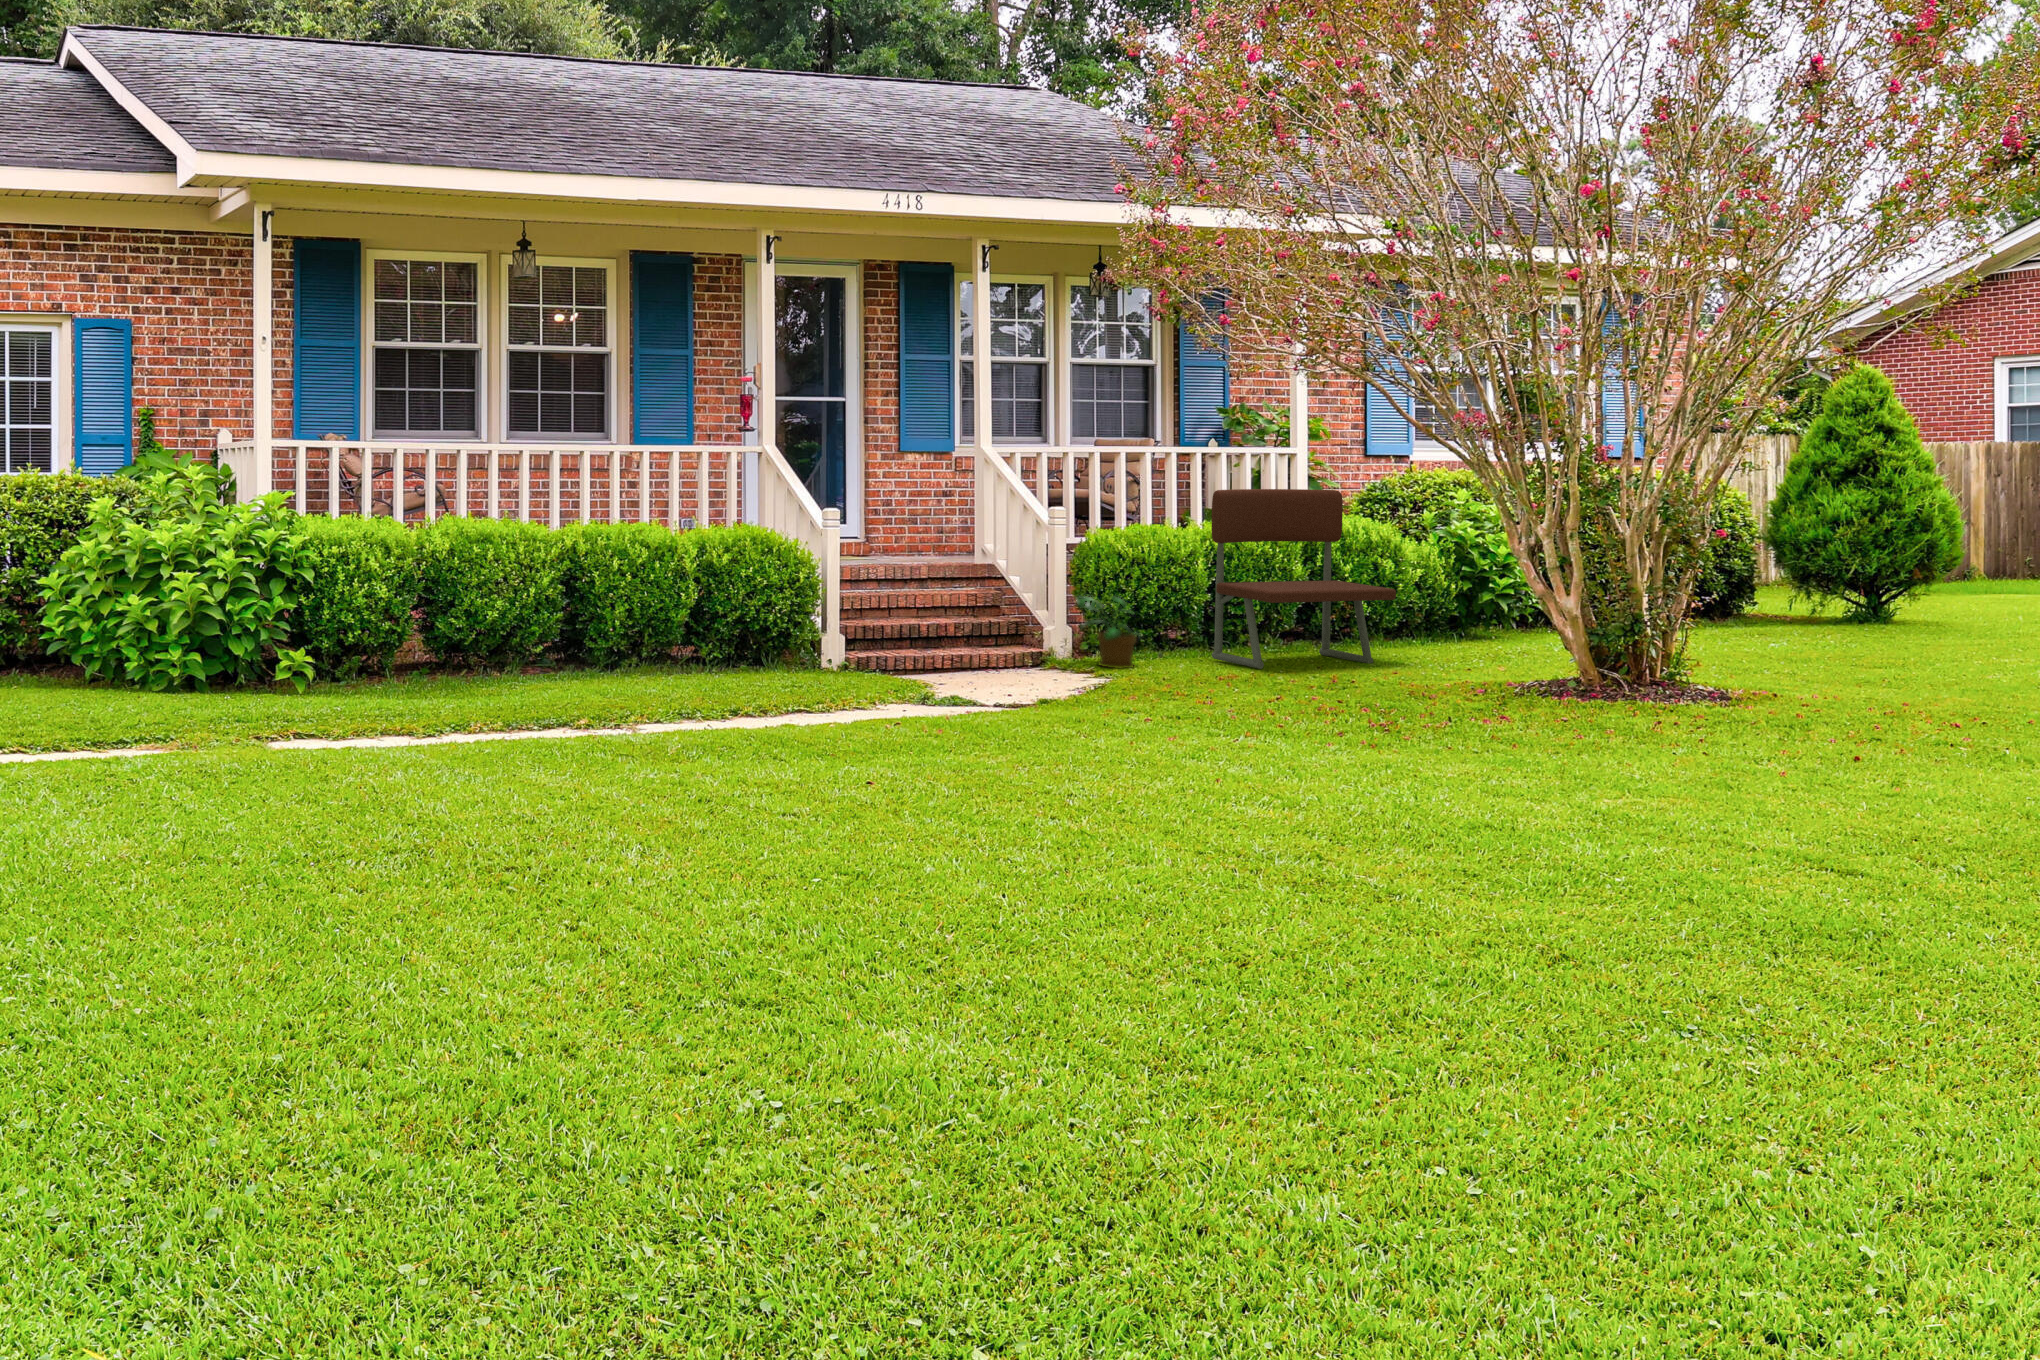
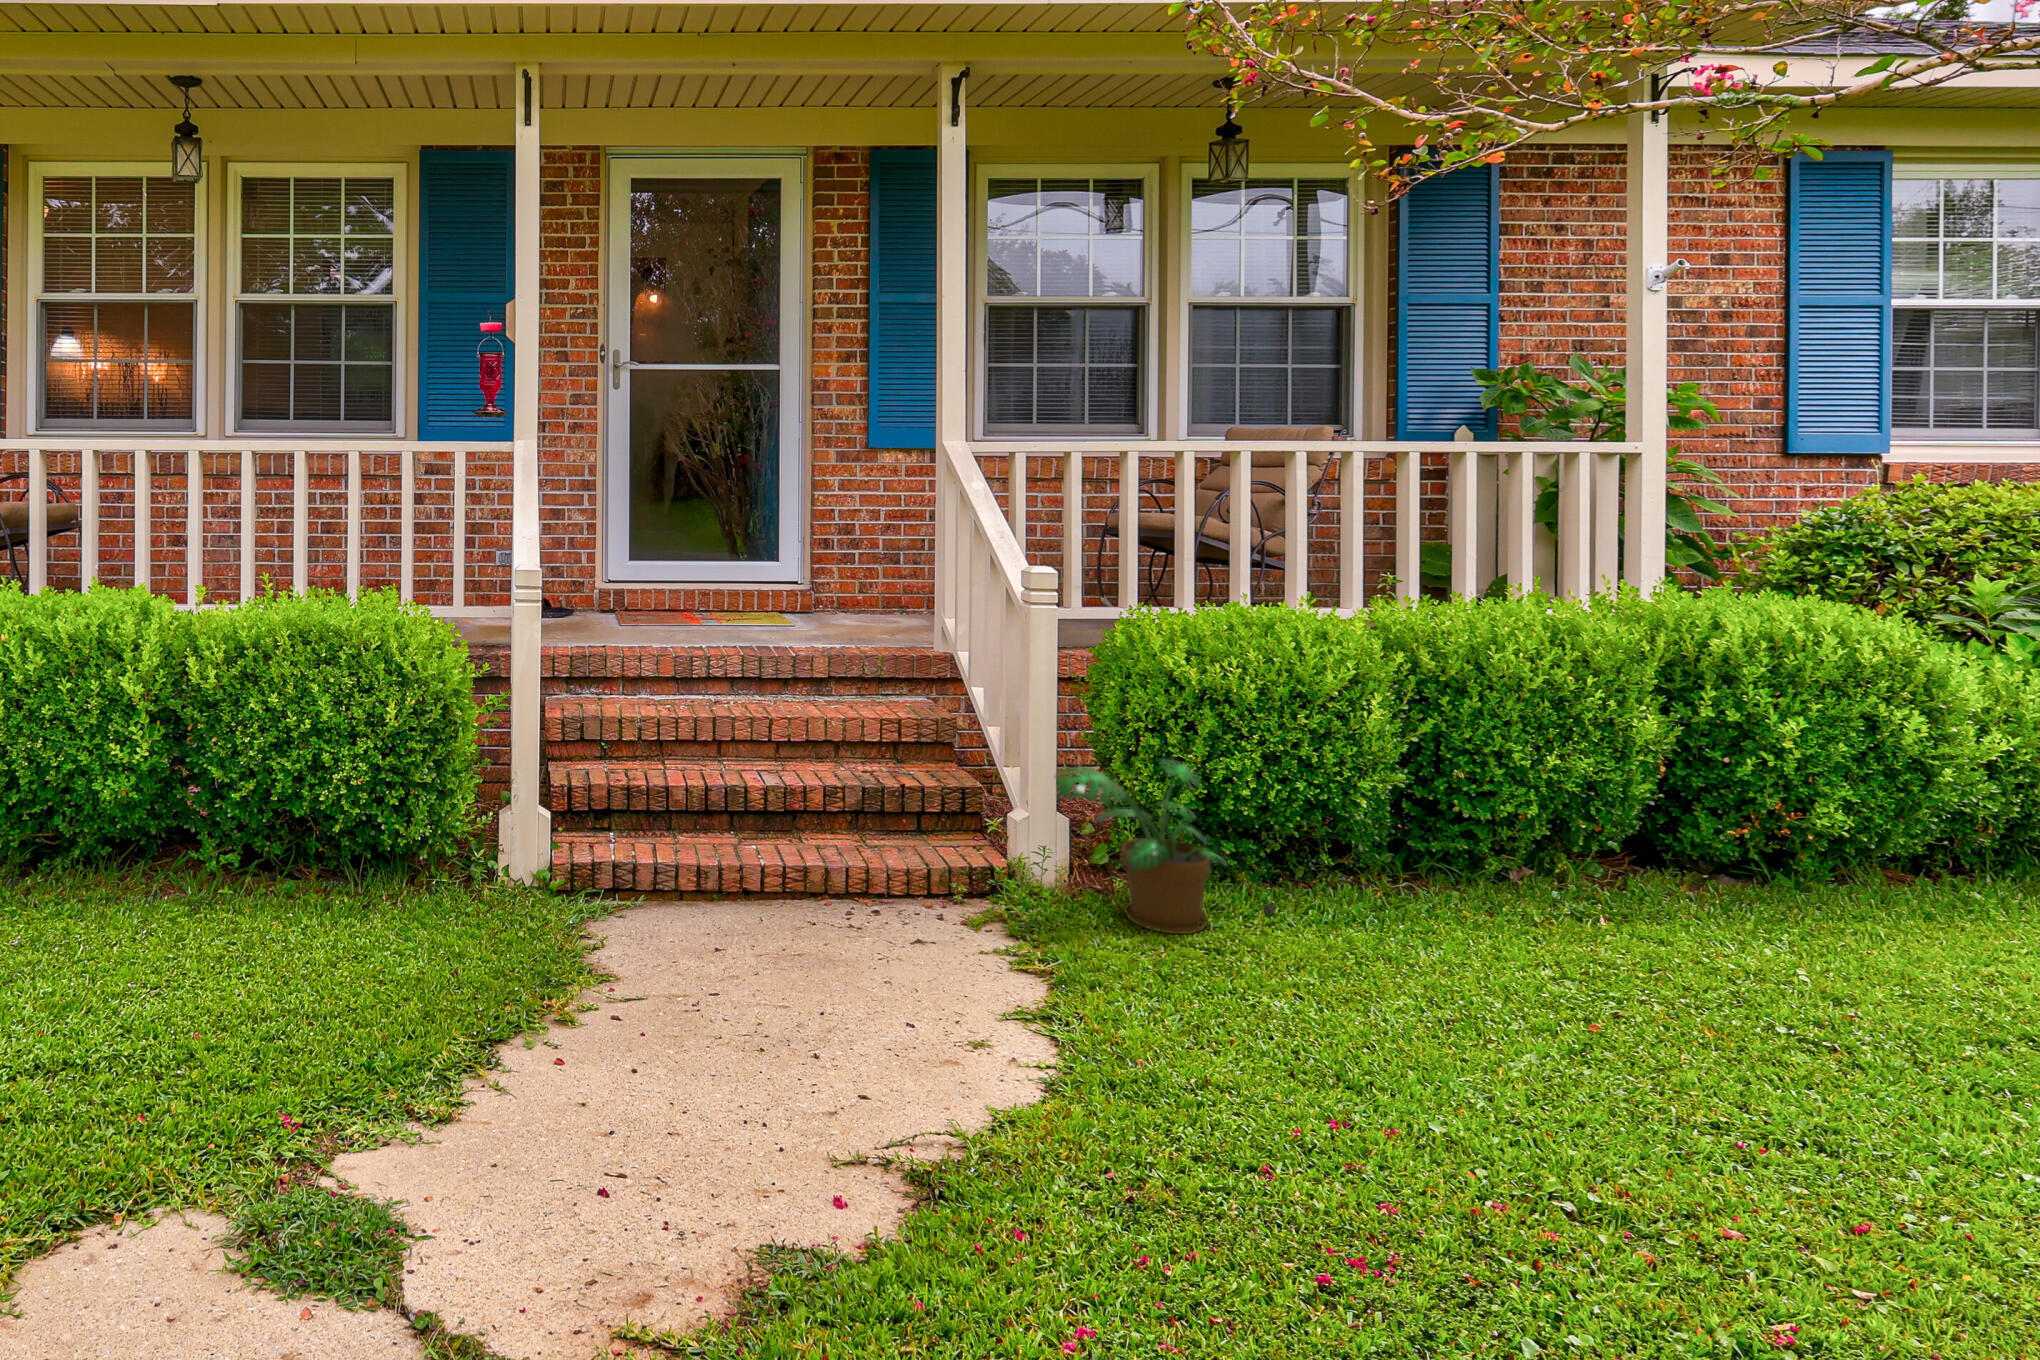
bench: present [1212,489,1396,669] -> none [1398,539,1916,977]

